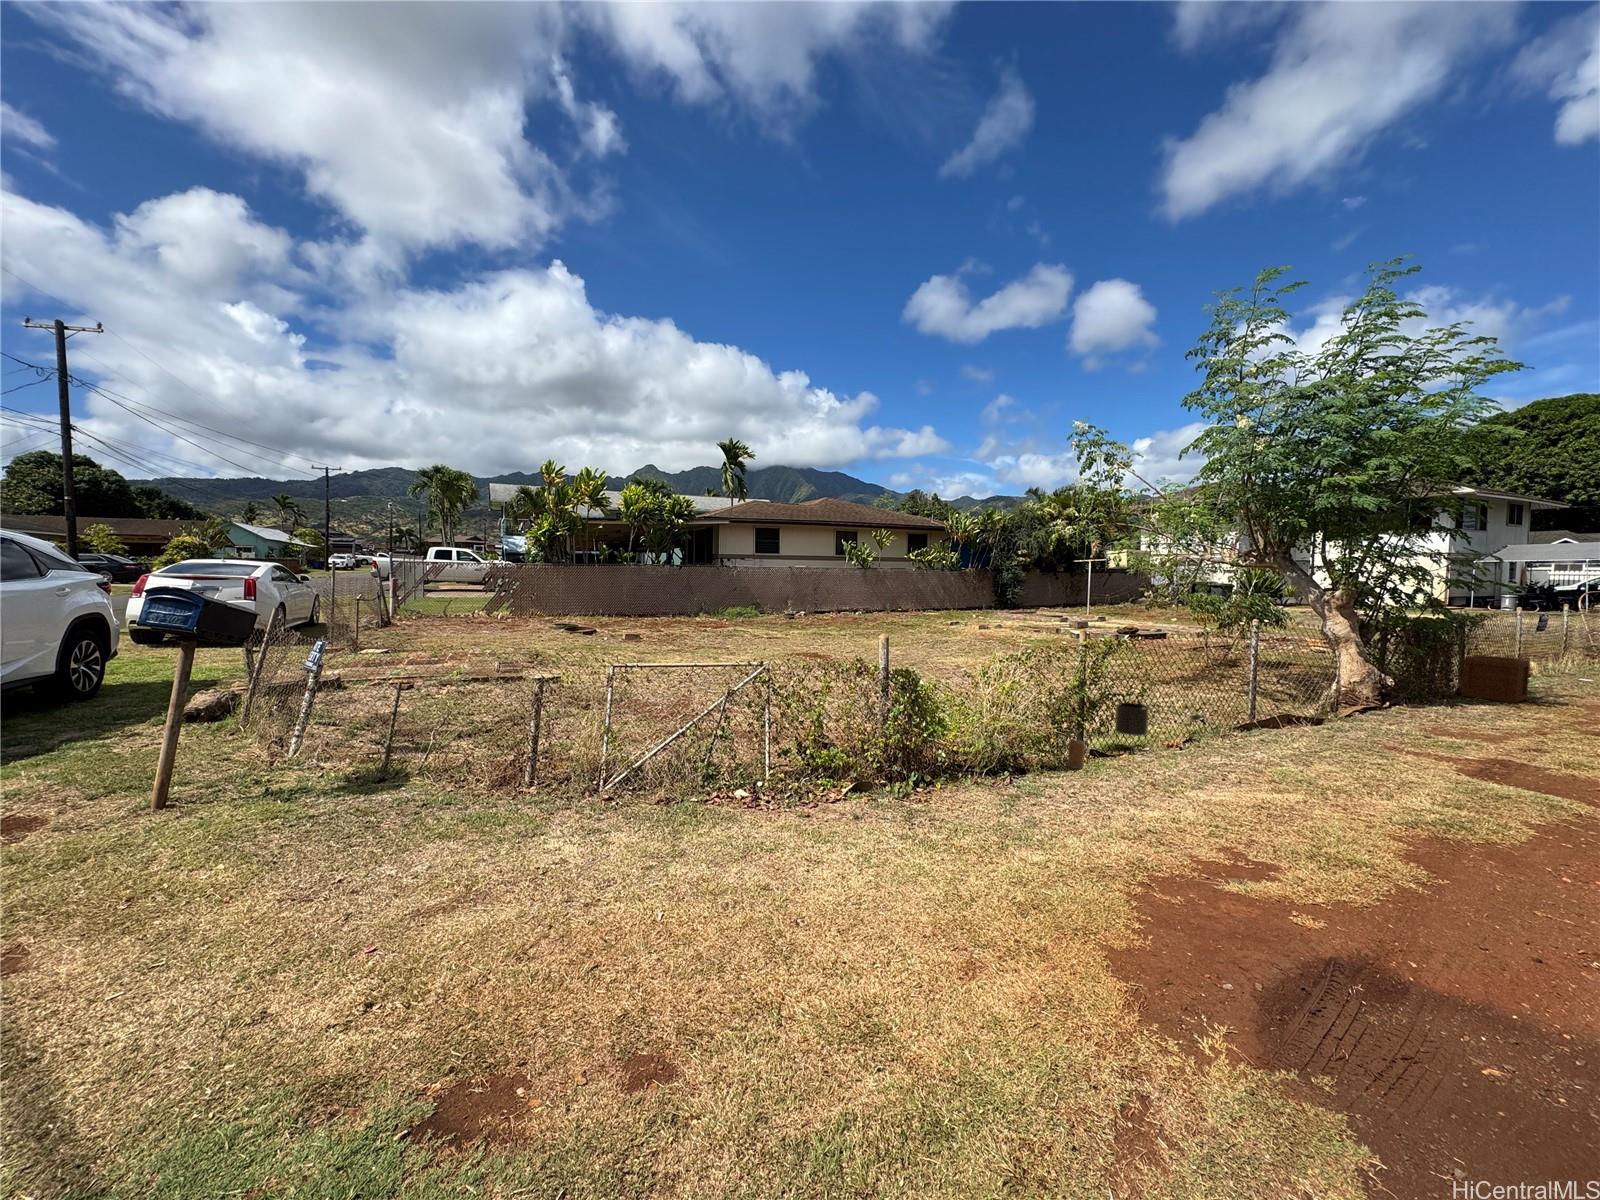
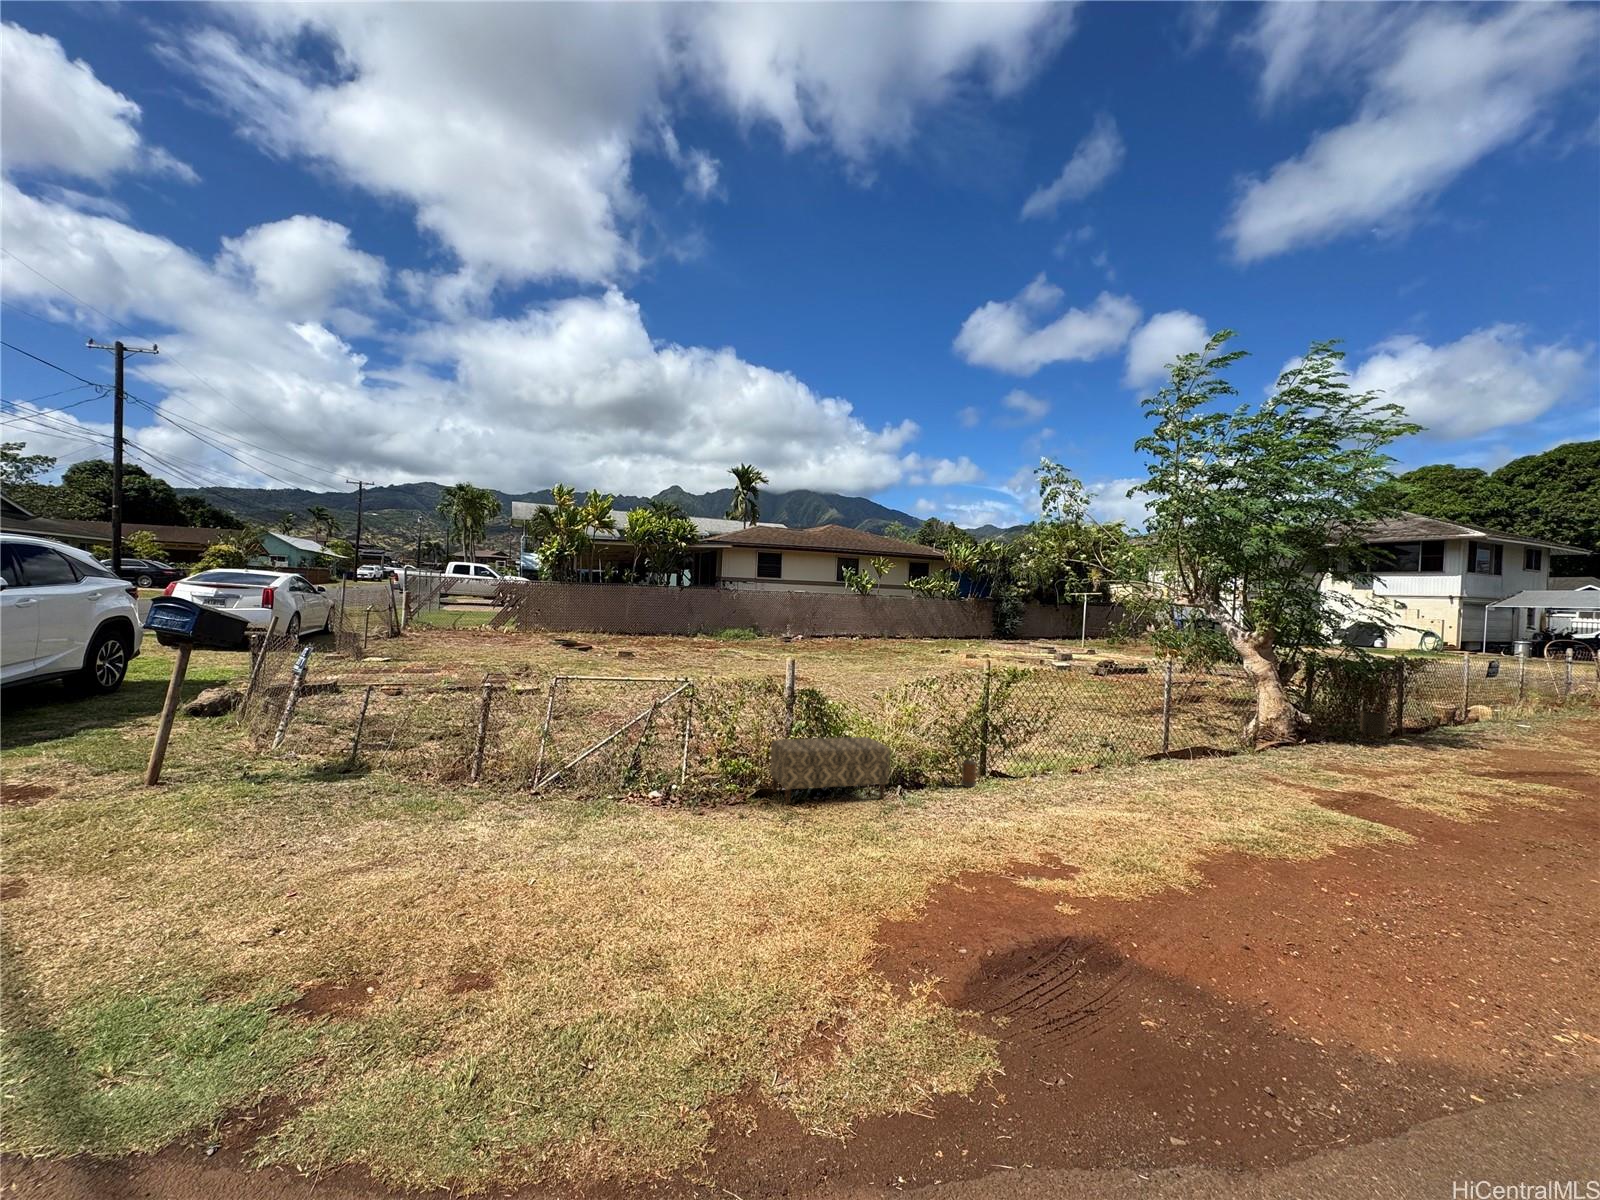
wooden crate: present [1461,655,1530,703] -> none [1399,698,1467,747]
planter: present [1115,702,1149,736] -> present [1360,712,1387,735]
bench: none [868,719,1003,800] -> present [770,737,890,805]

